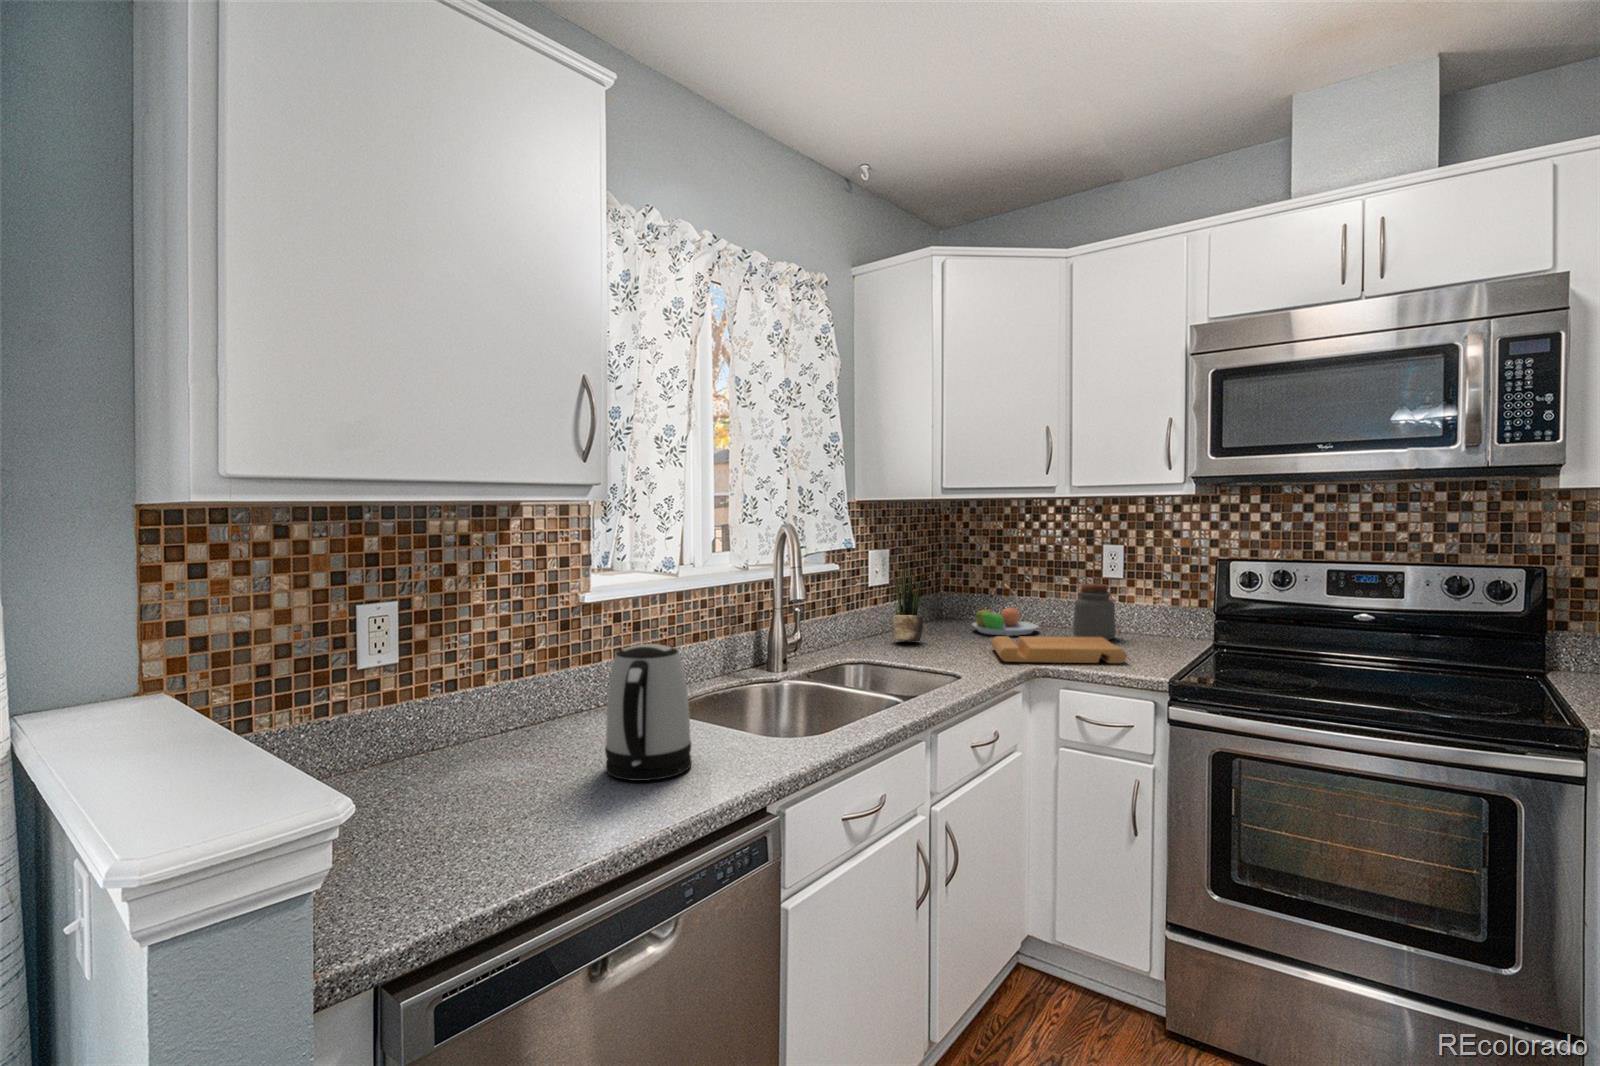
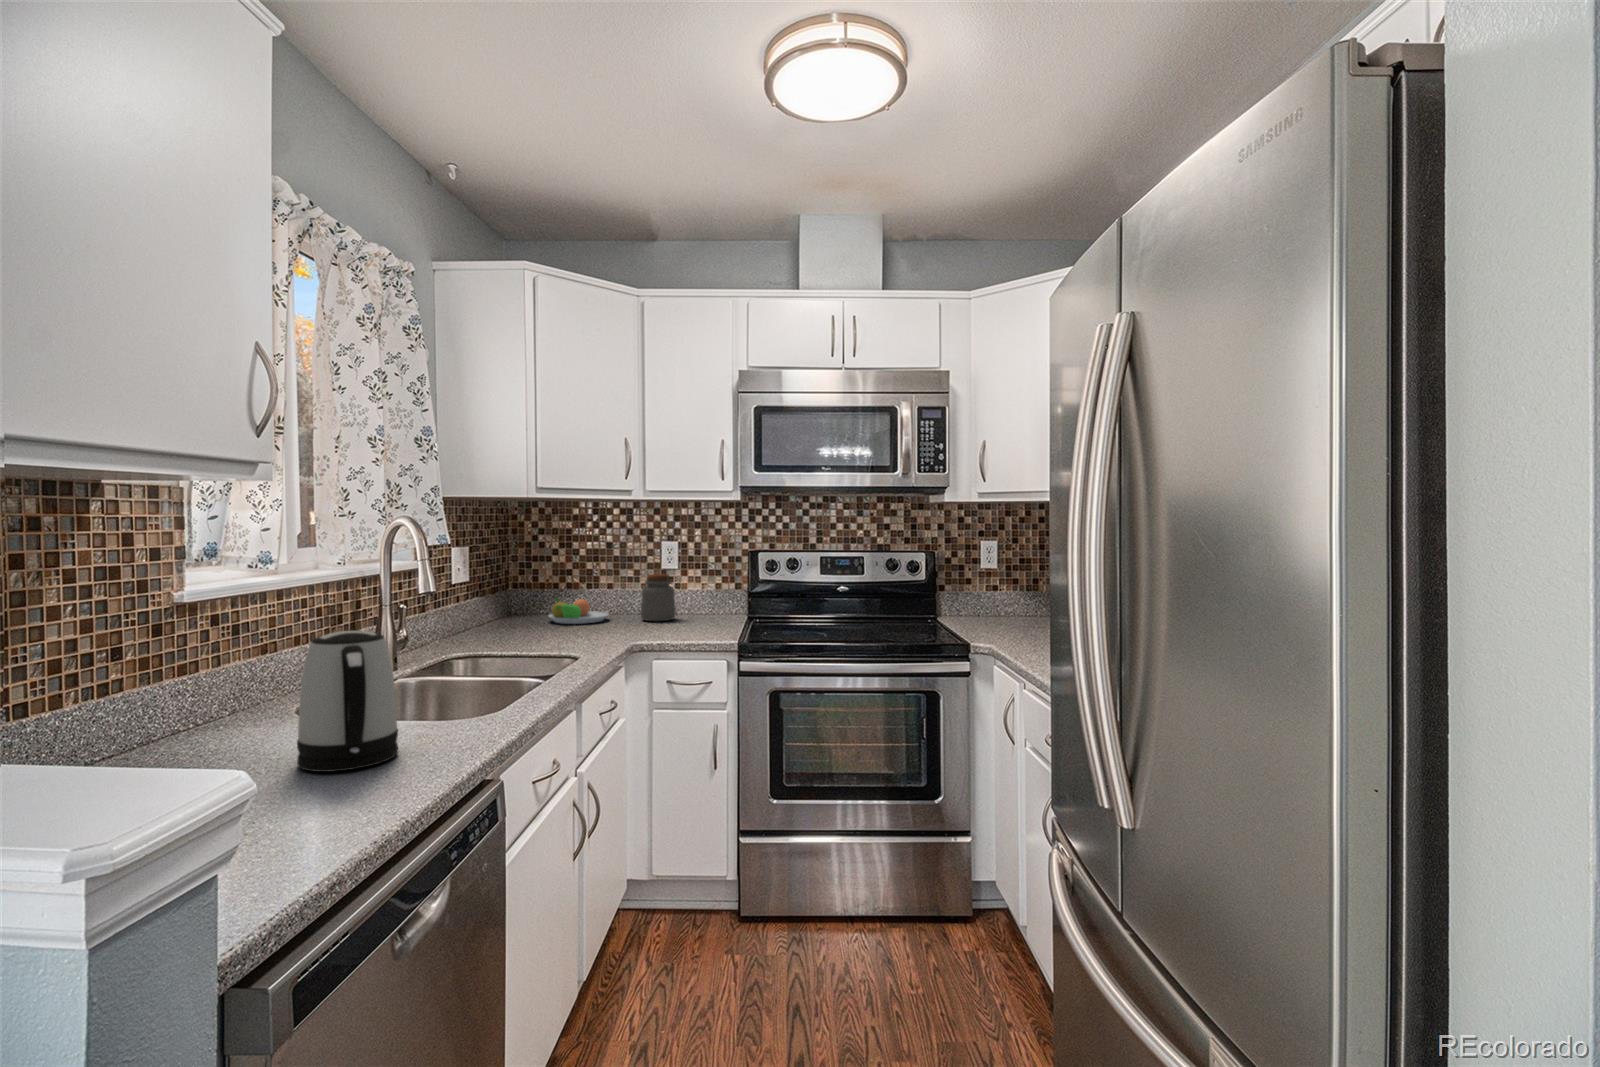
potted plant: present [893,567,923,641] -> none [482,562,512,635]
cutting board: present [991,636,1127,663] -> none [581,617,700,642]

